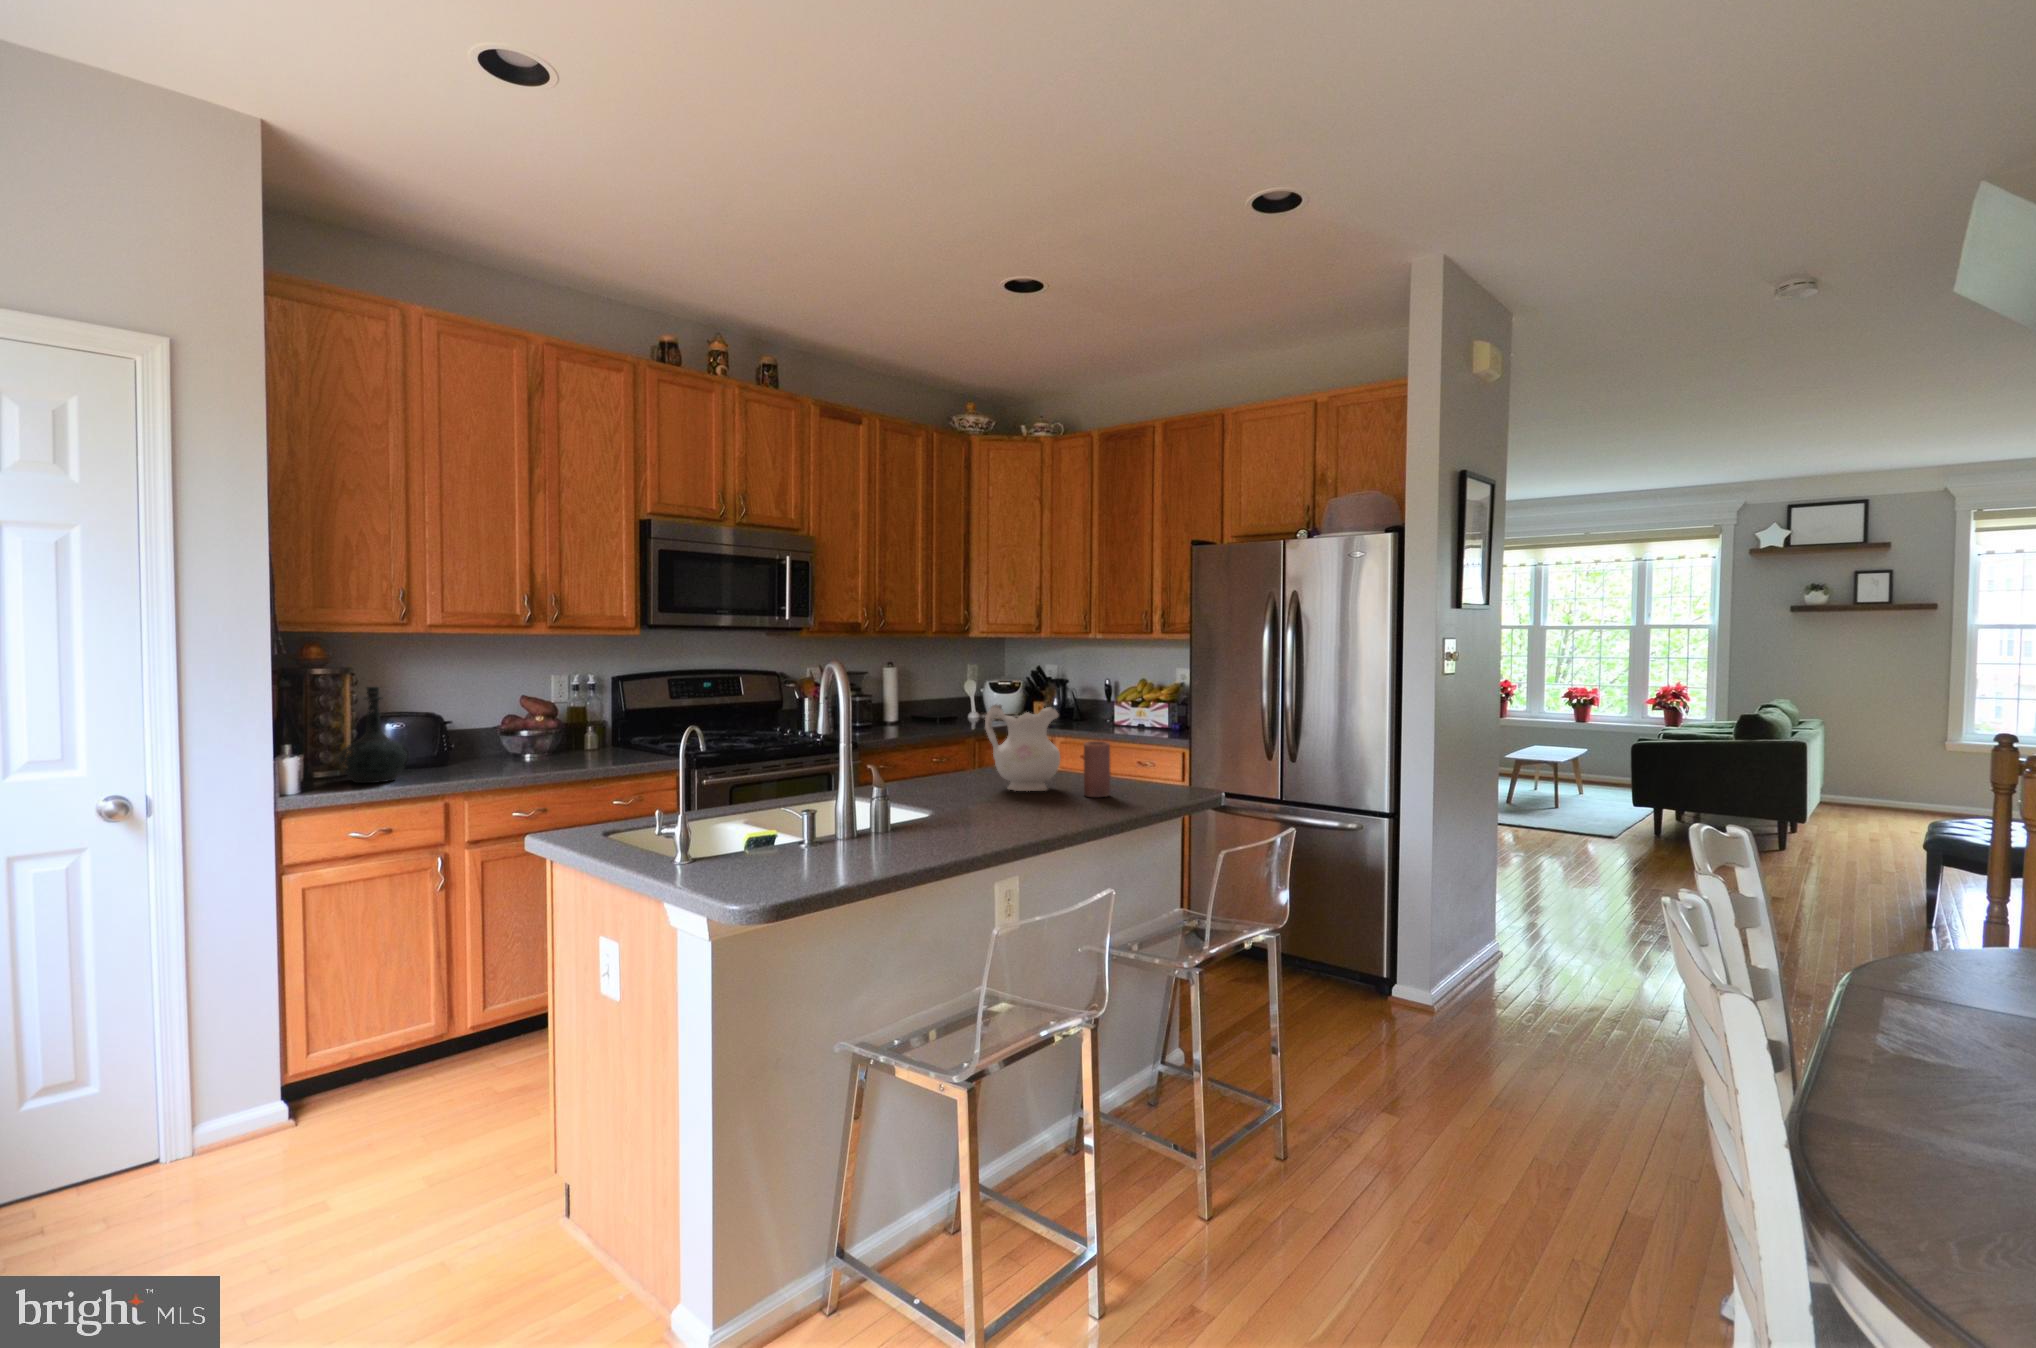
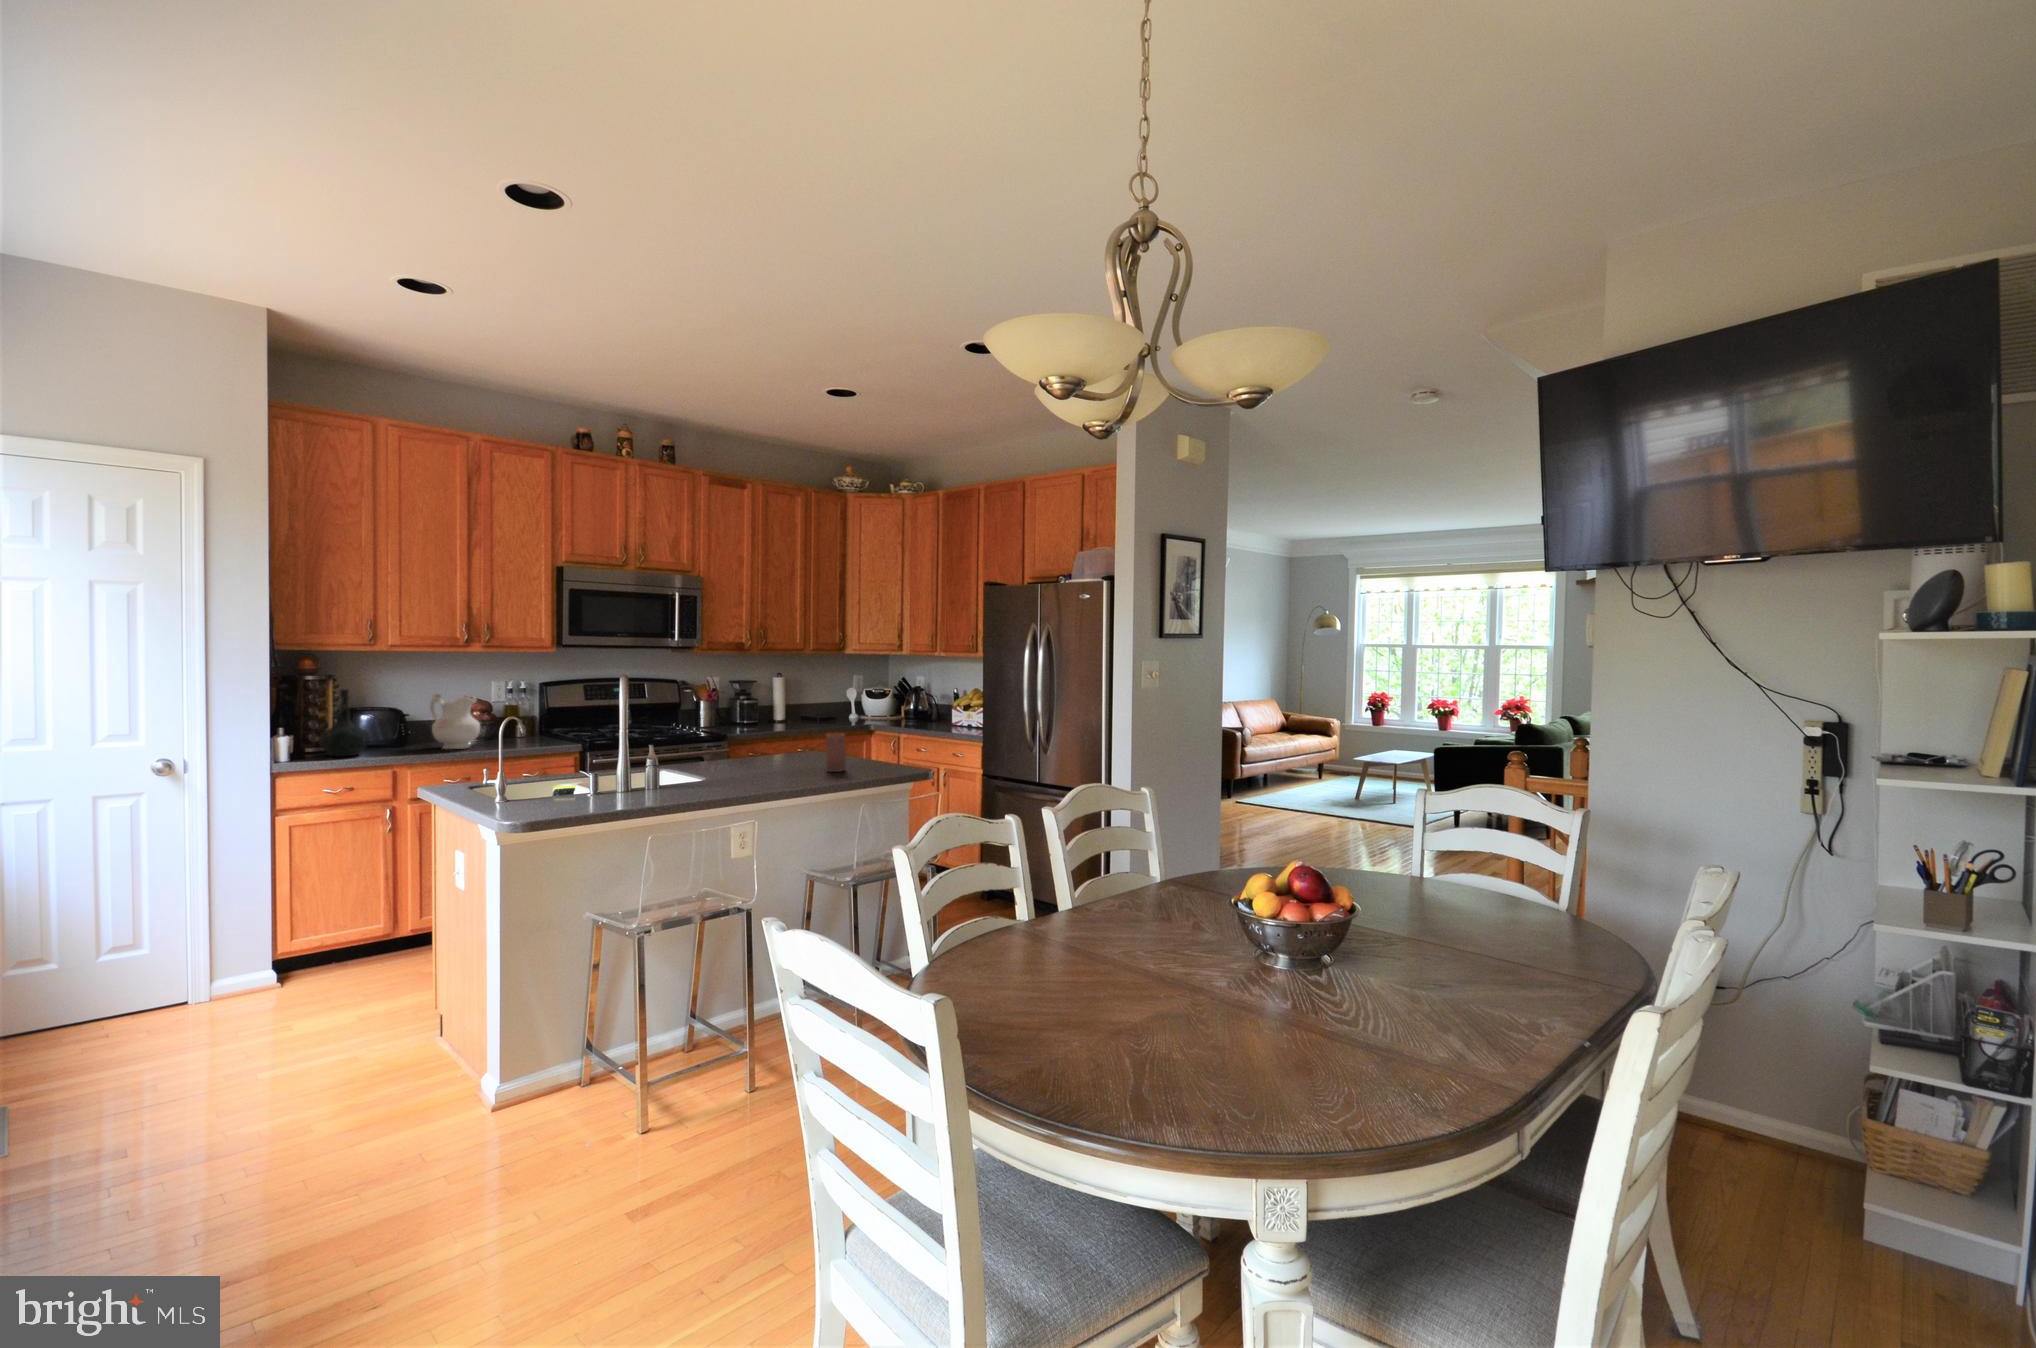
ceramic pitcher: present [985,705,1060,791] -> present [430,694,480,749]

